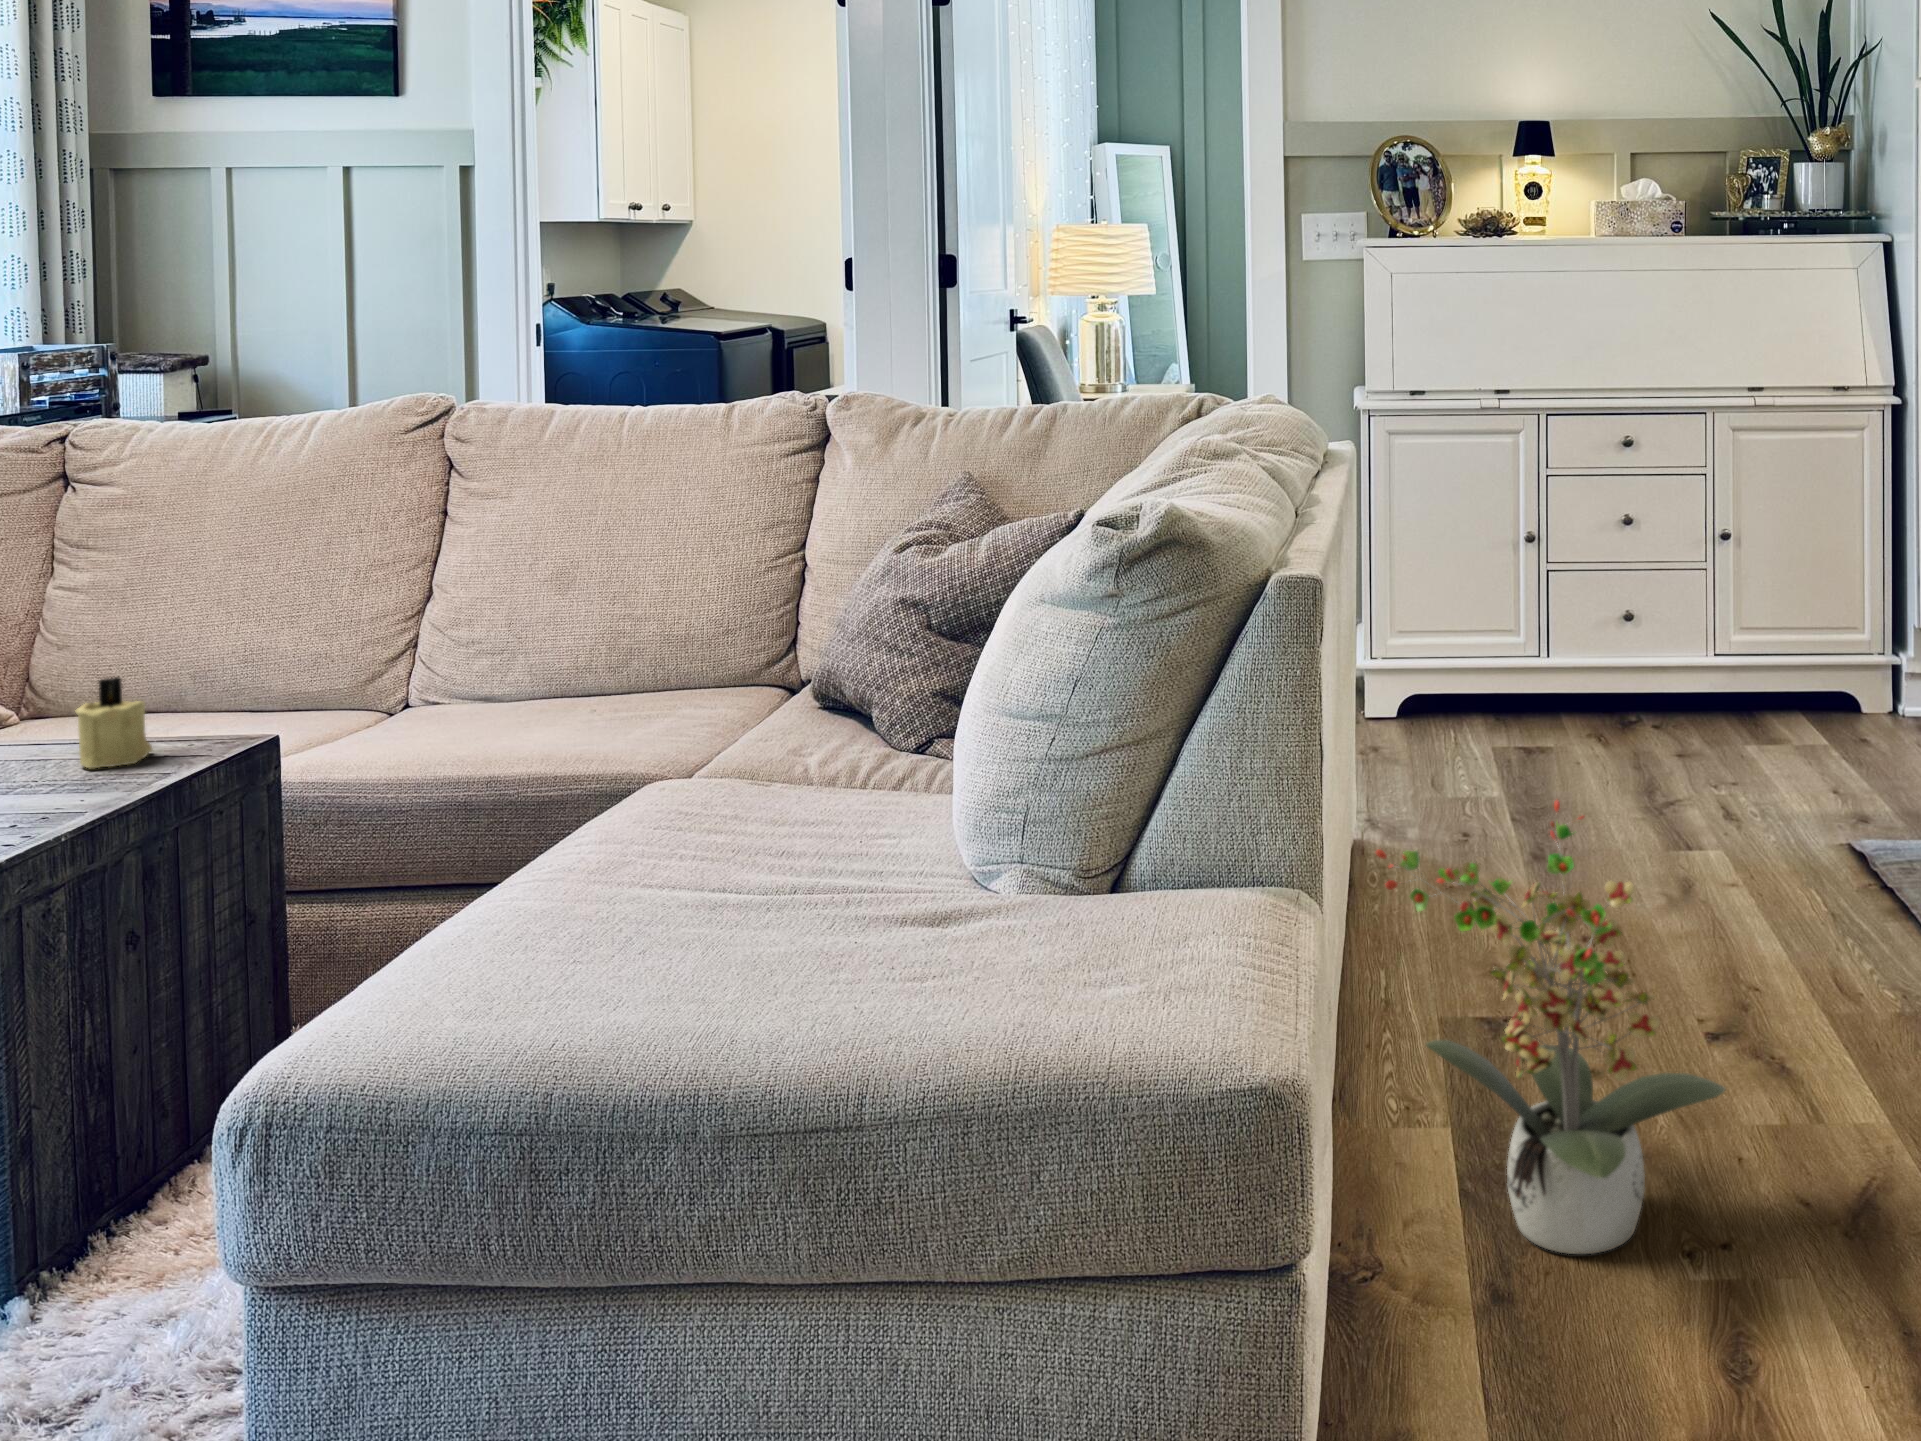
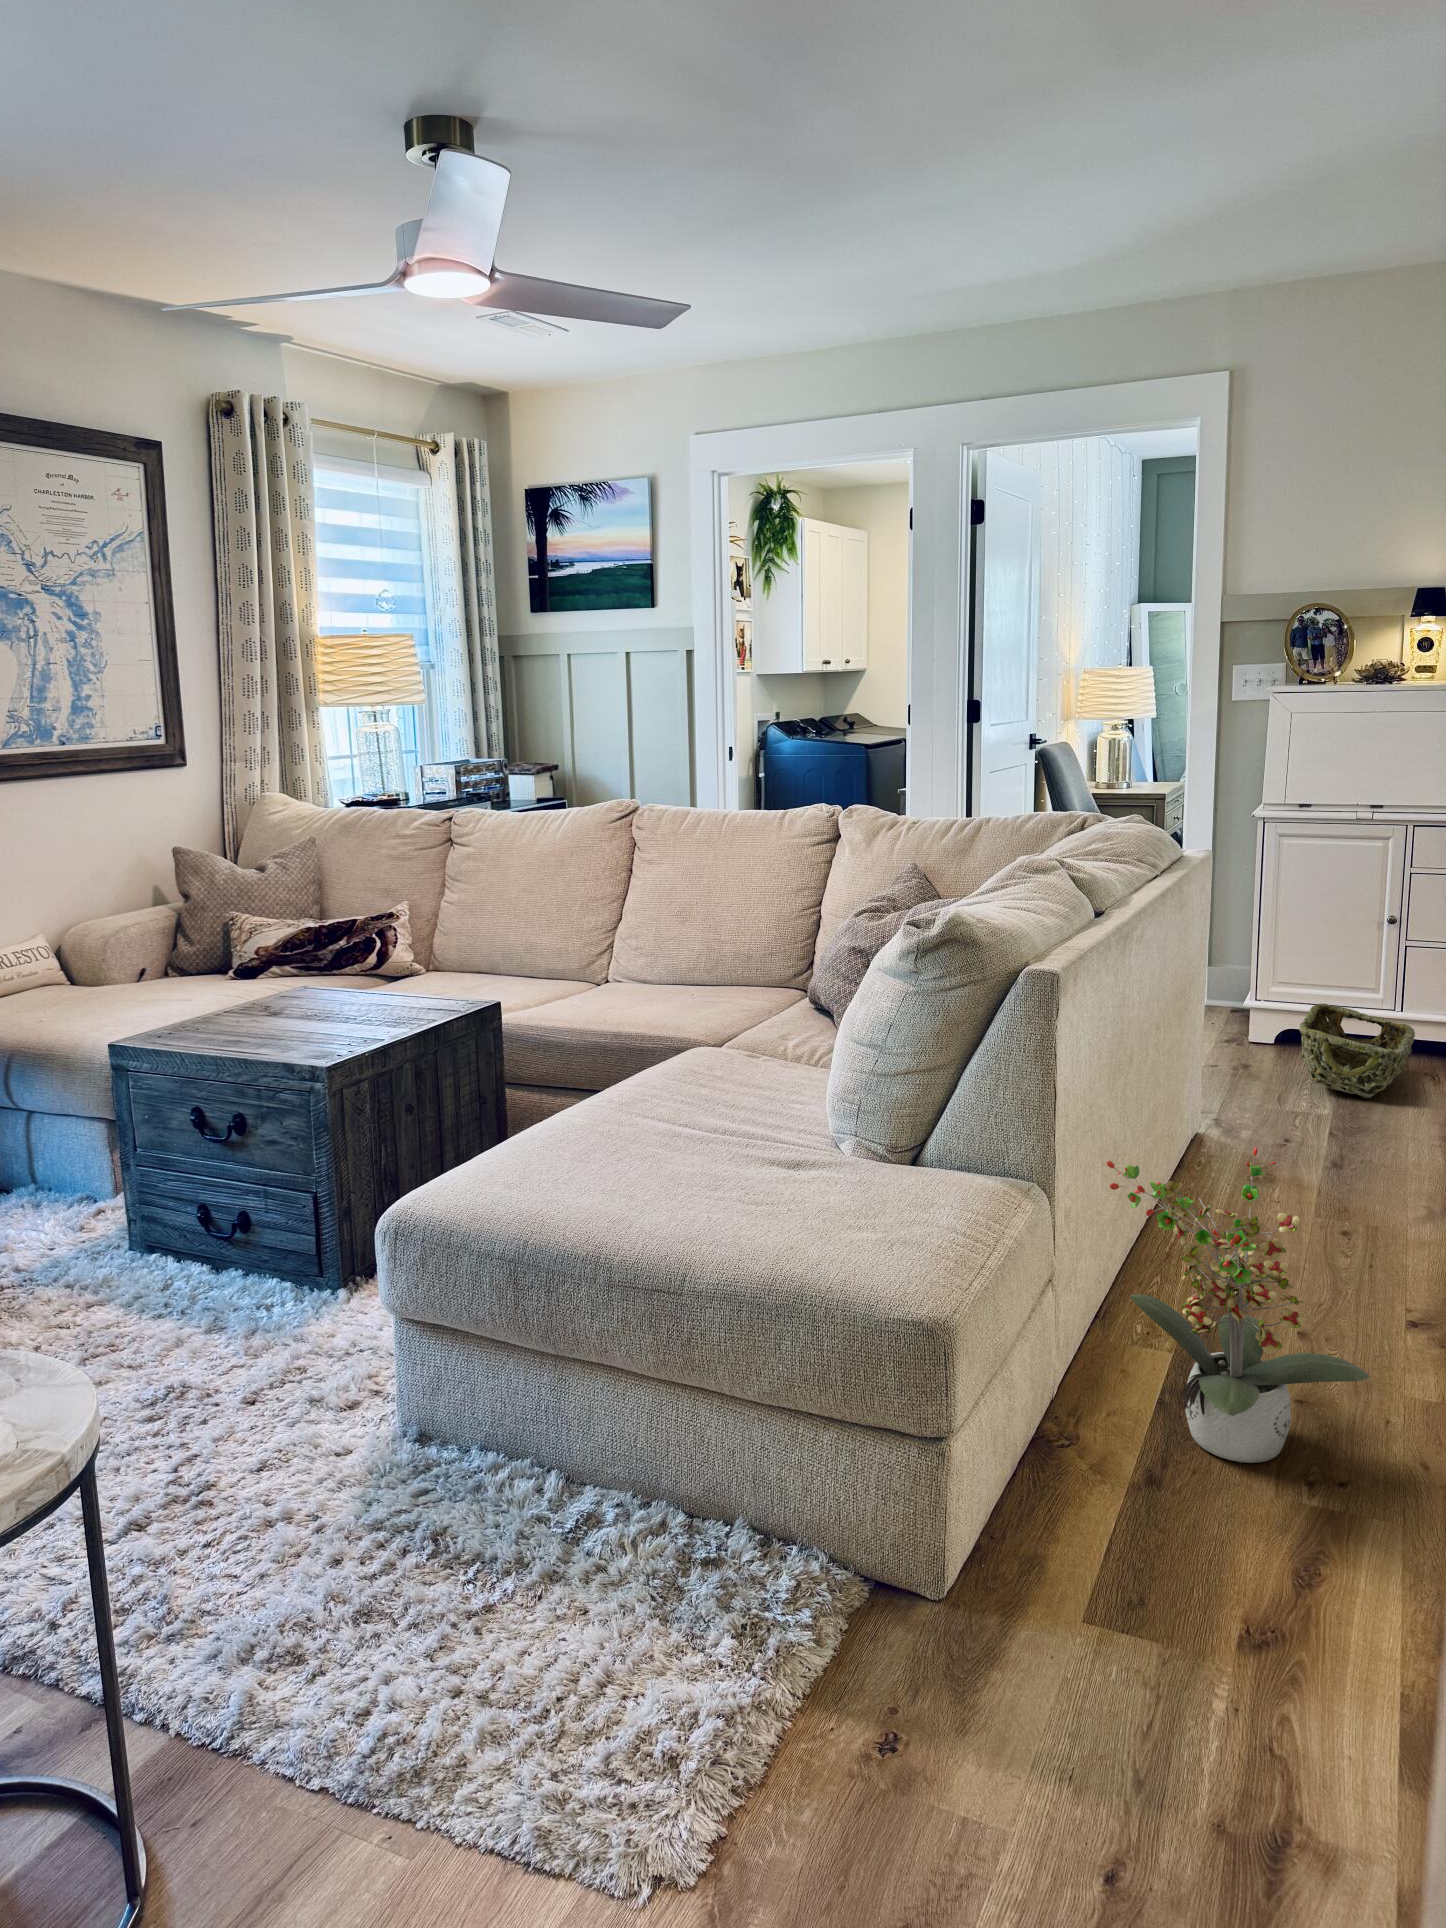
woven basket: none [1446,647,1574,762] -> present [1299,1004,1415,1098]
candle: present [75,677,152,769] -> none [426,958,461,1005]

